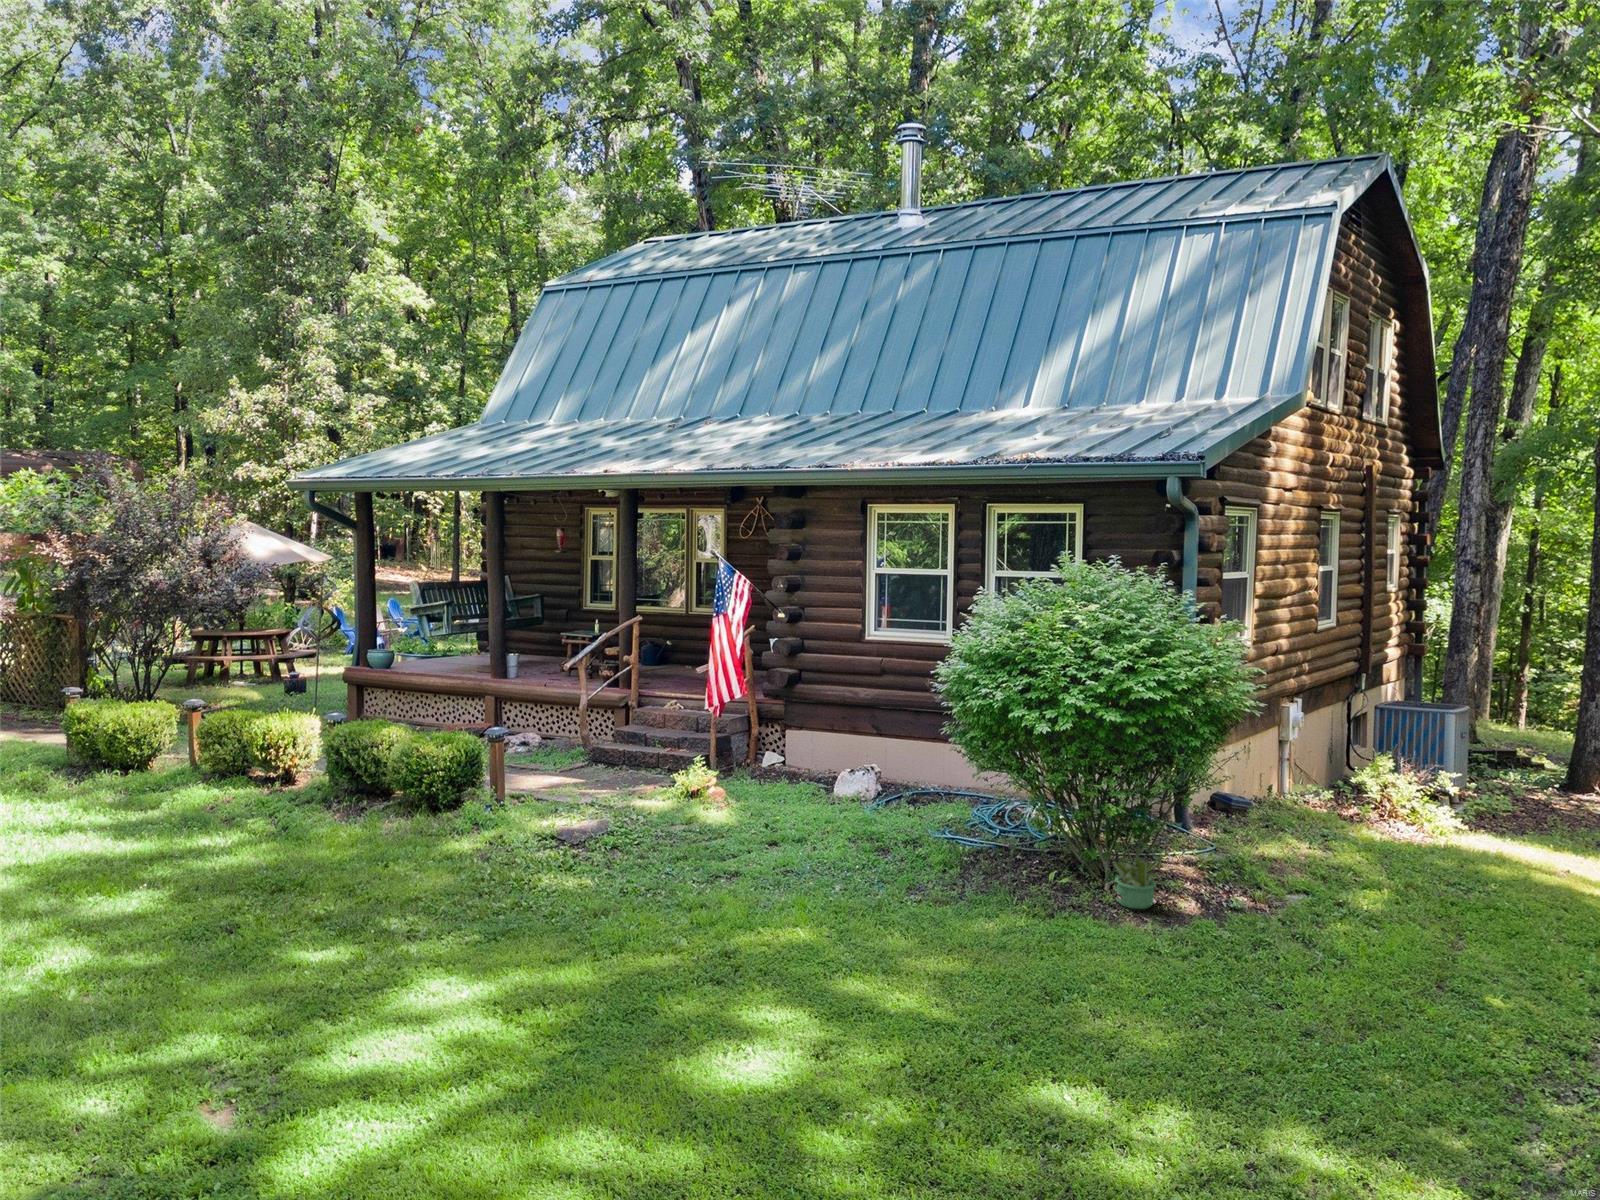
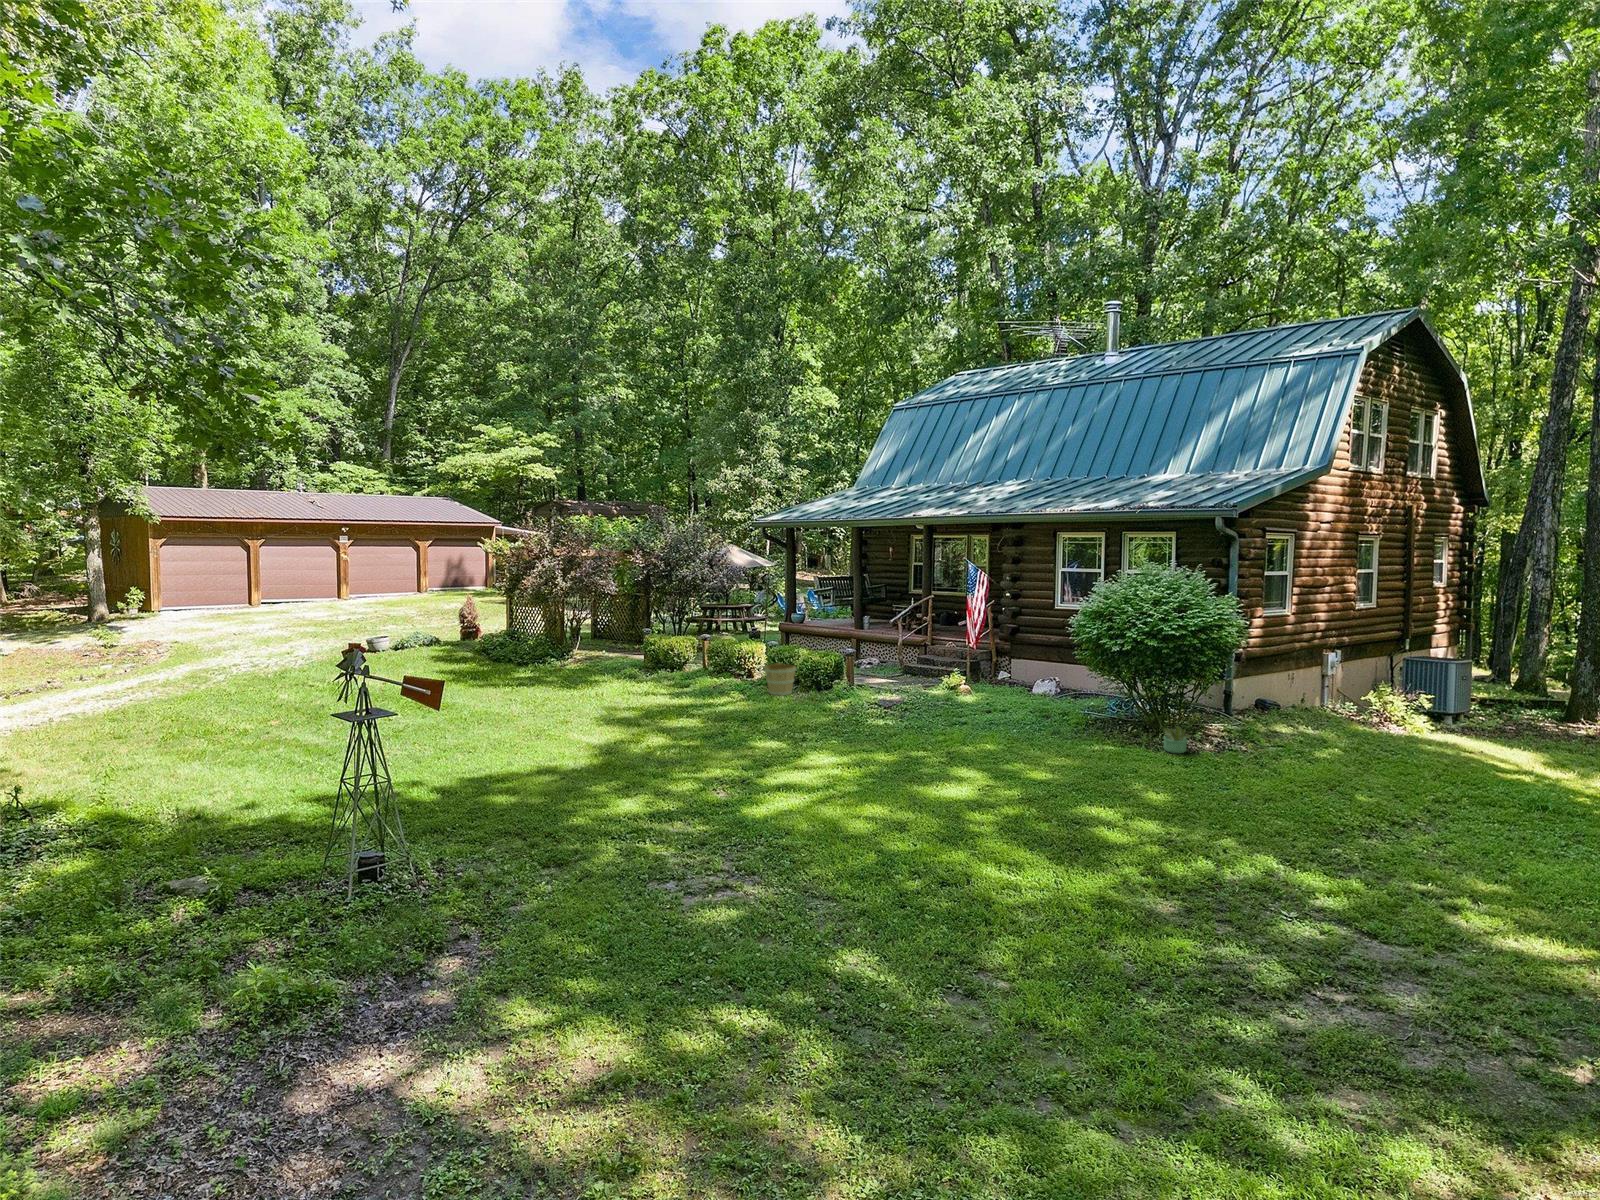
wooden bucket: none [321,760,393,829] -> present [764,663,796,695]

